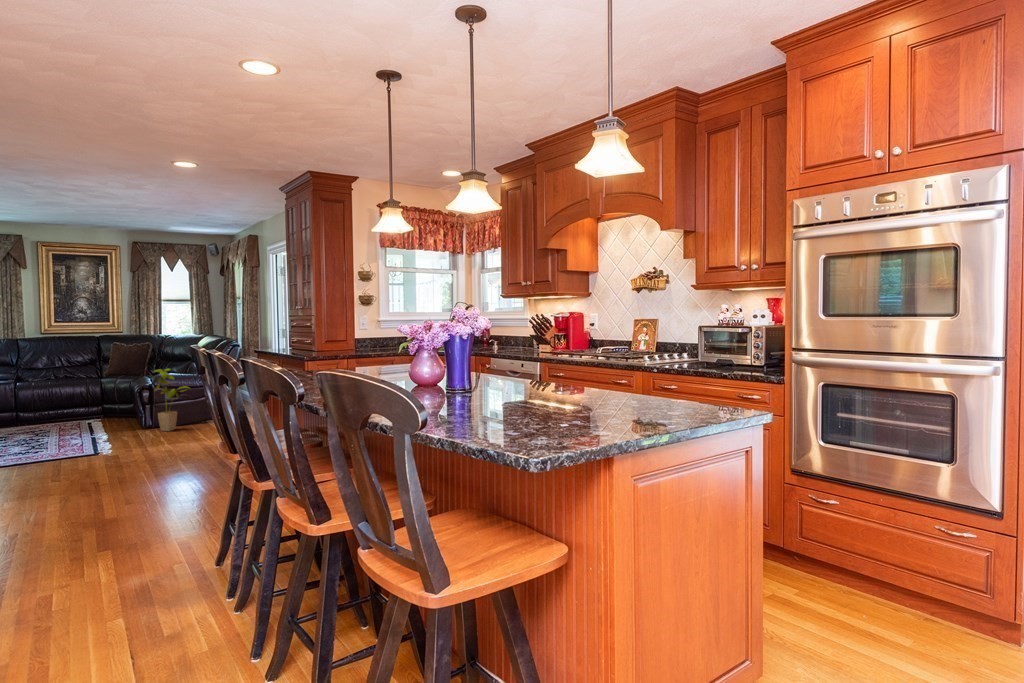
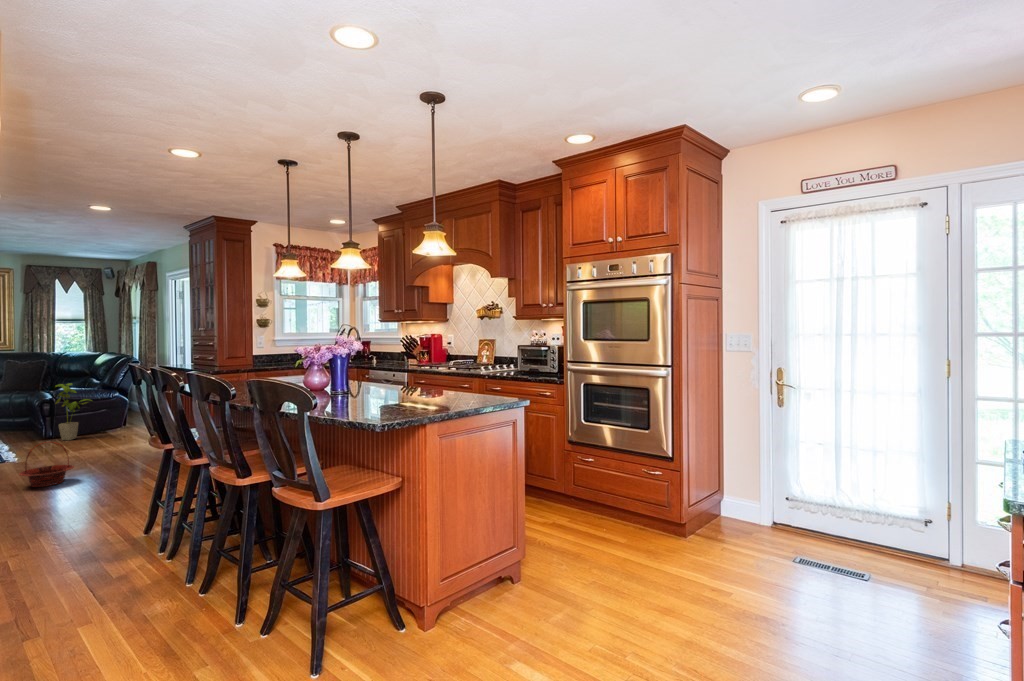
basket: none [104,436,161,487] -> present [19,442,74,487]

